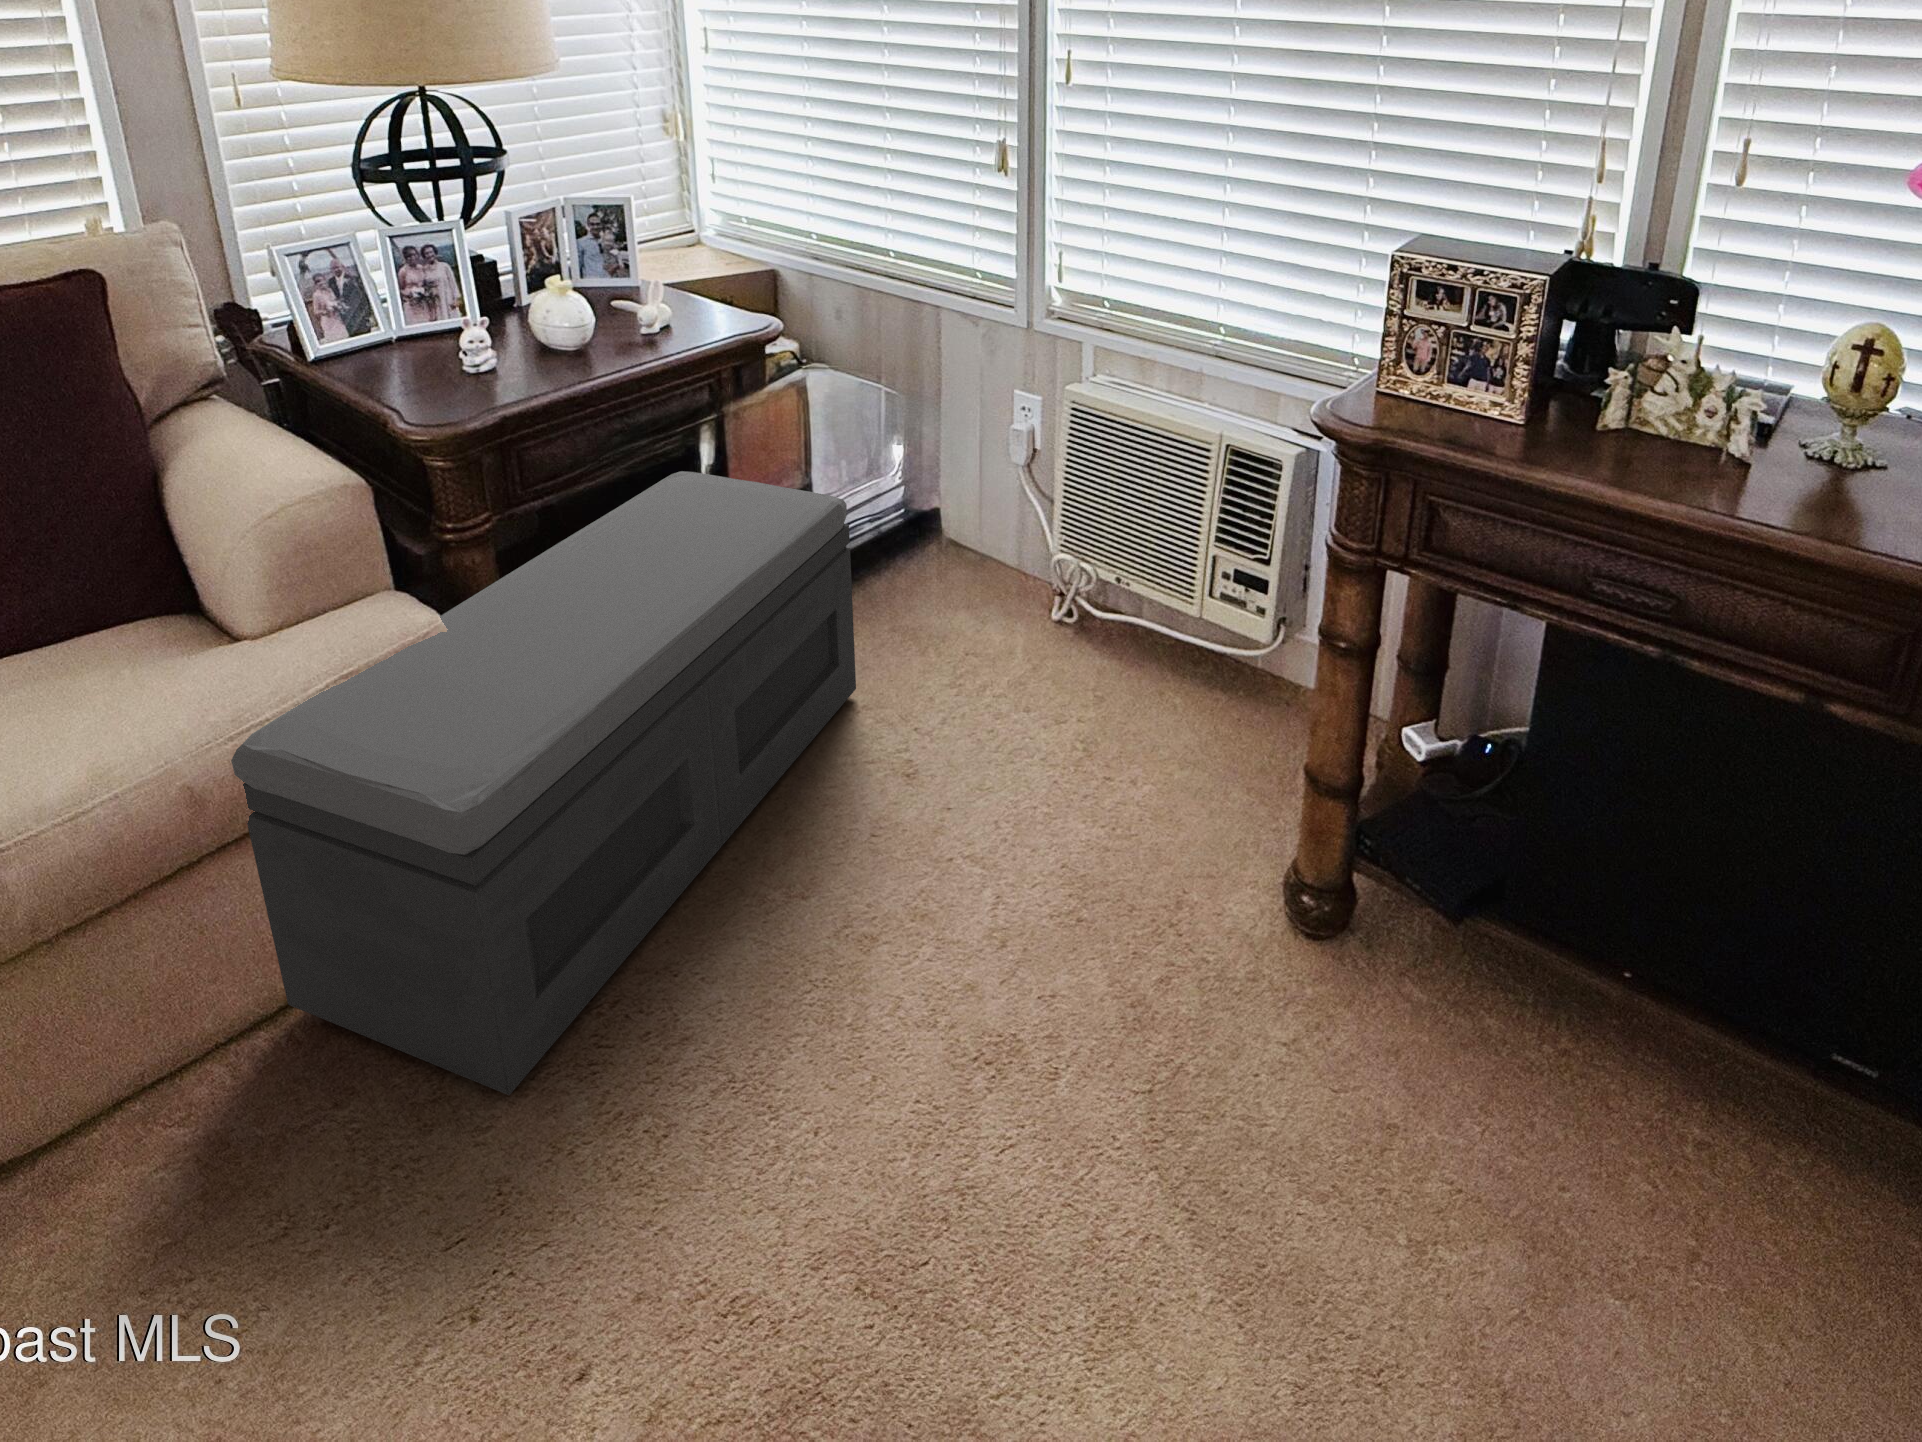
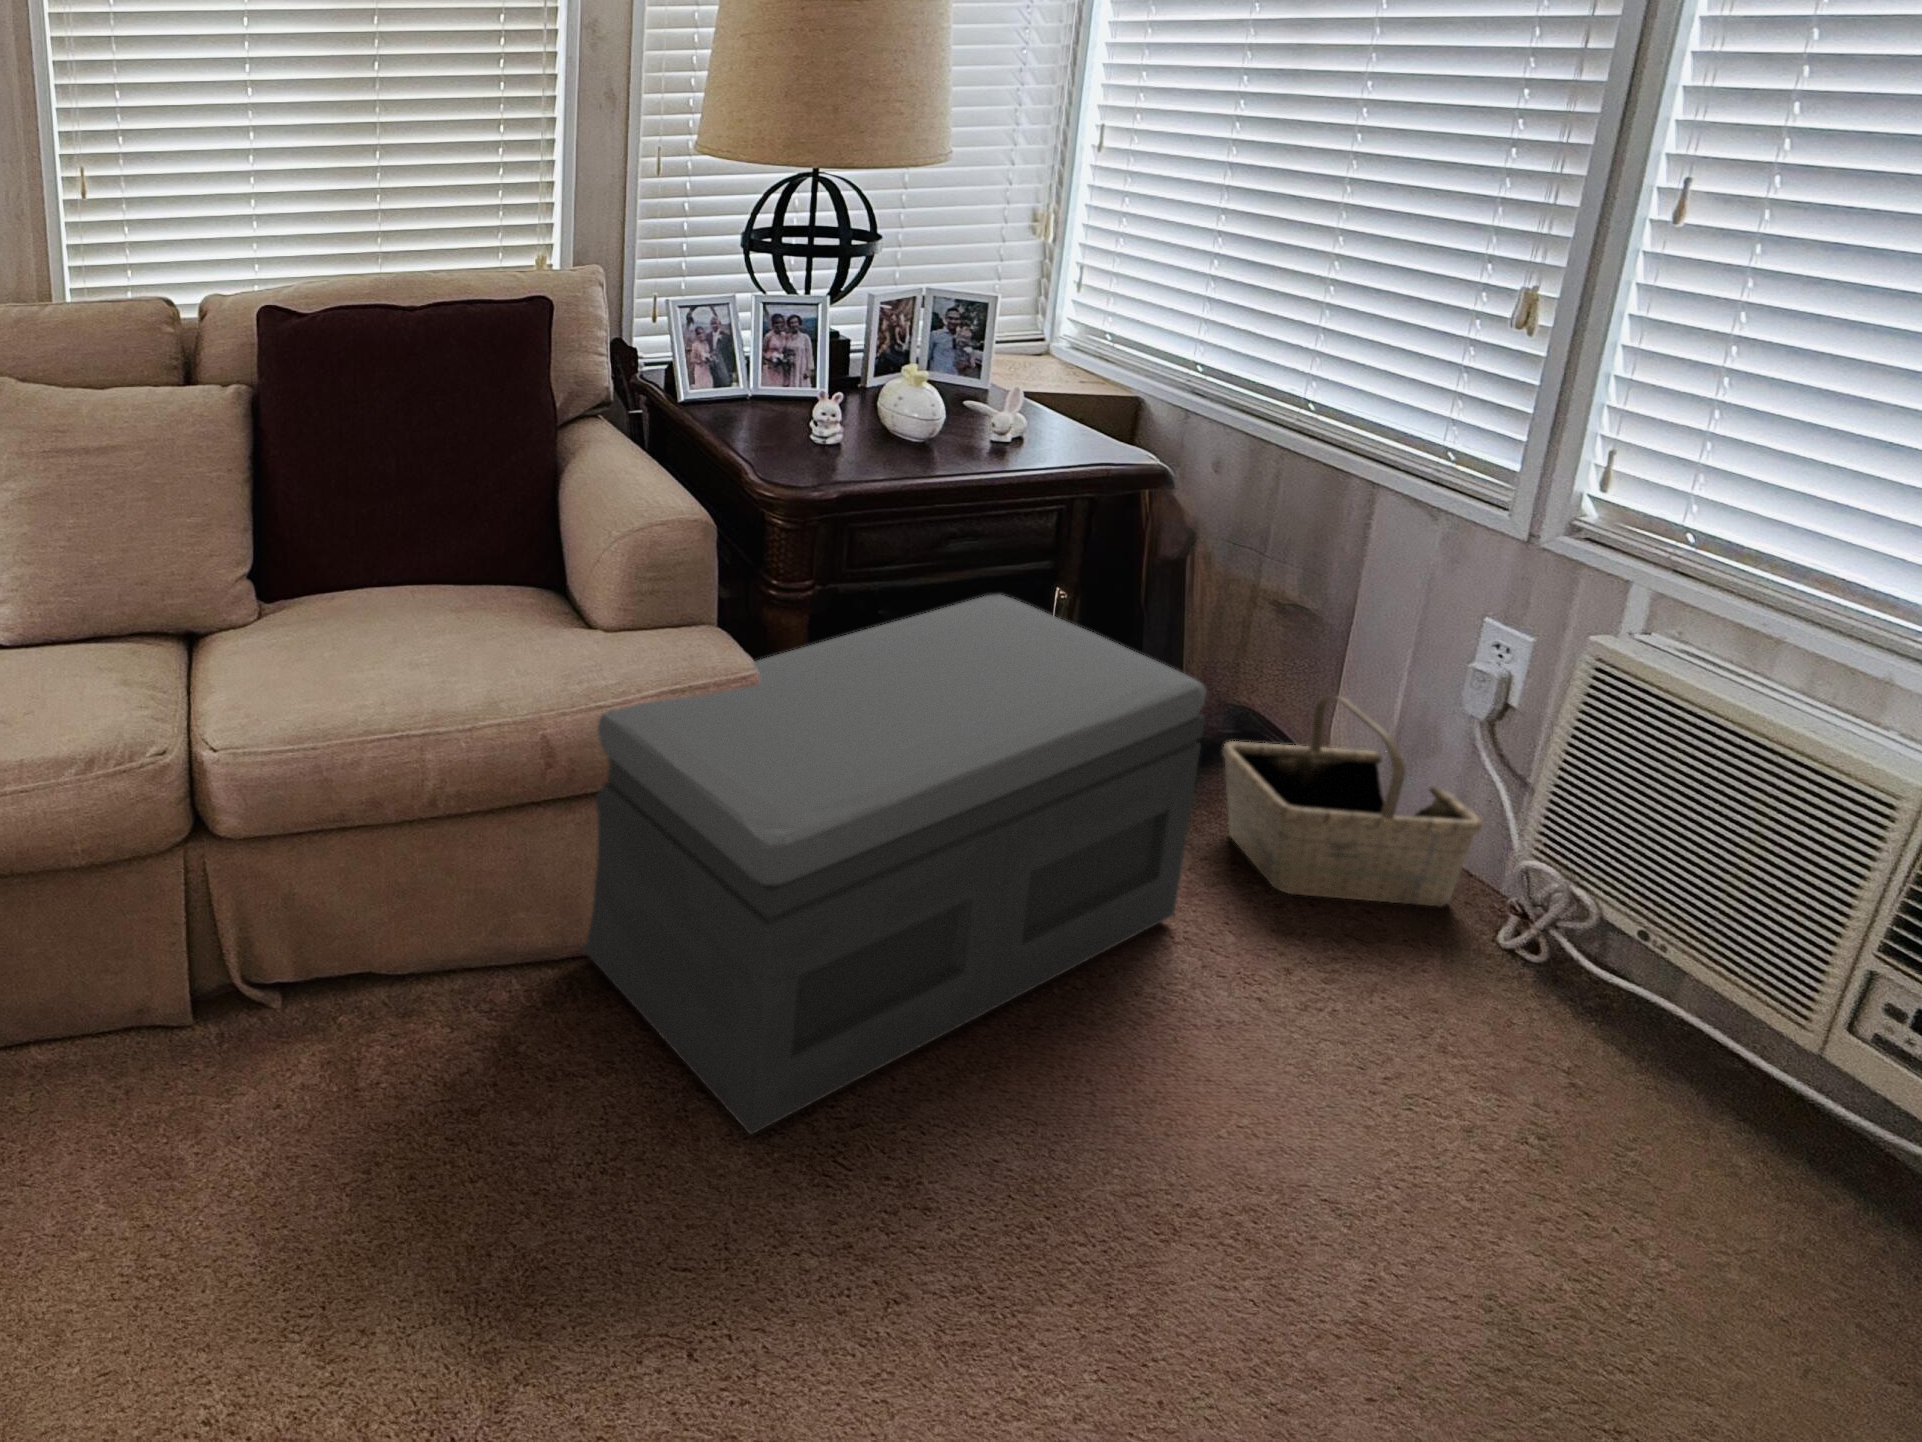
basket: none [872,474,1033,635] -> present [1222,696,1483,906]

